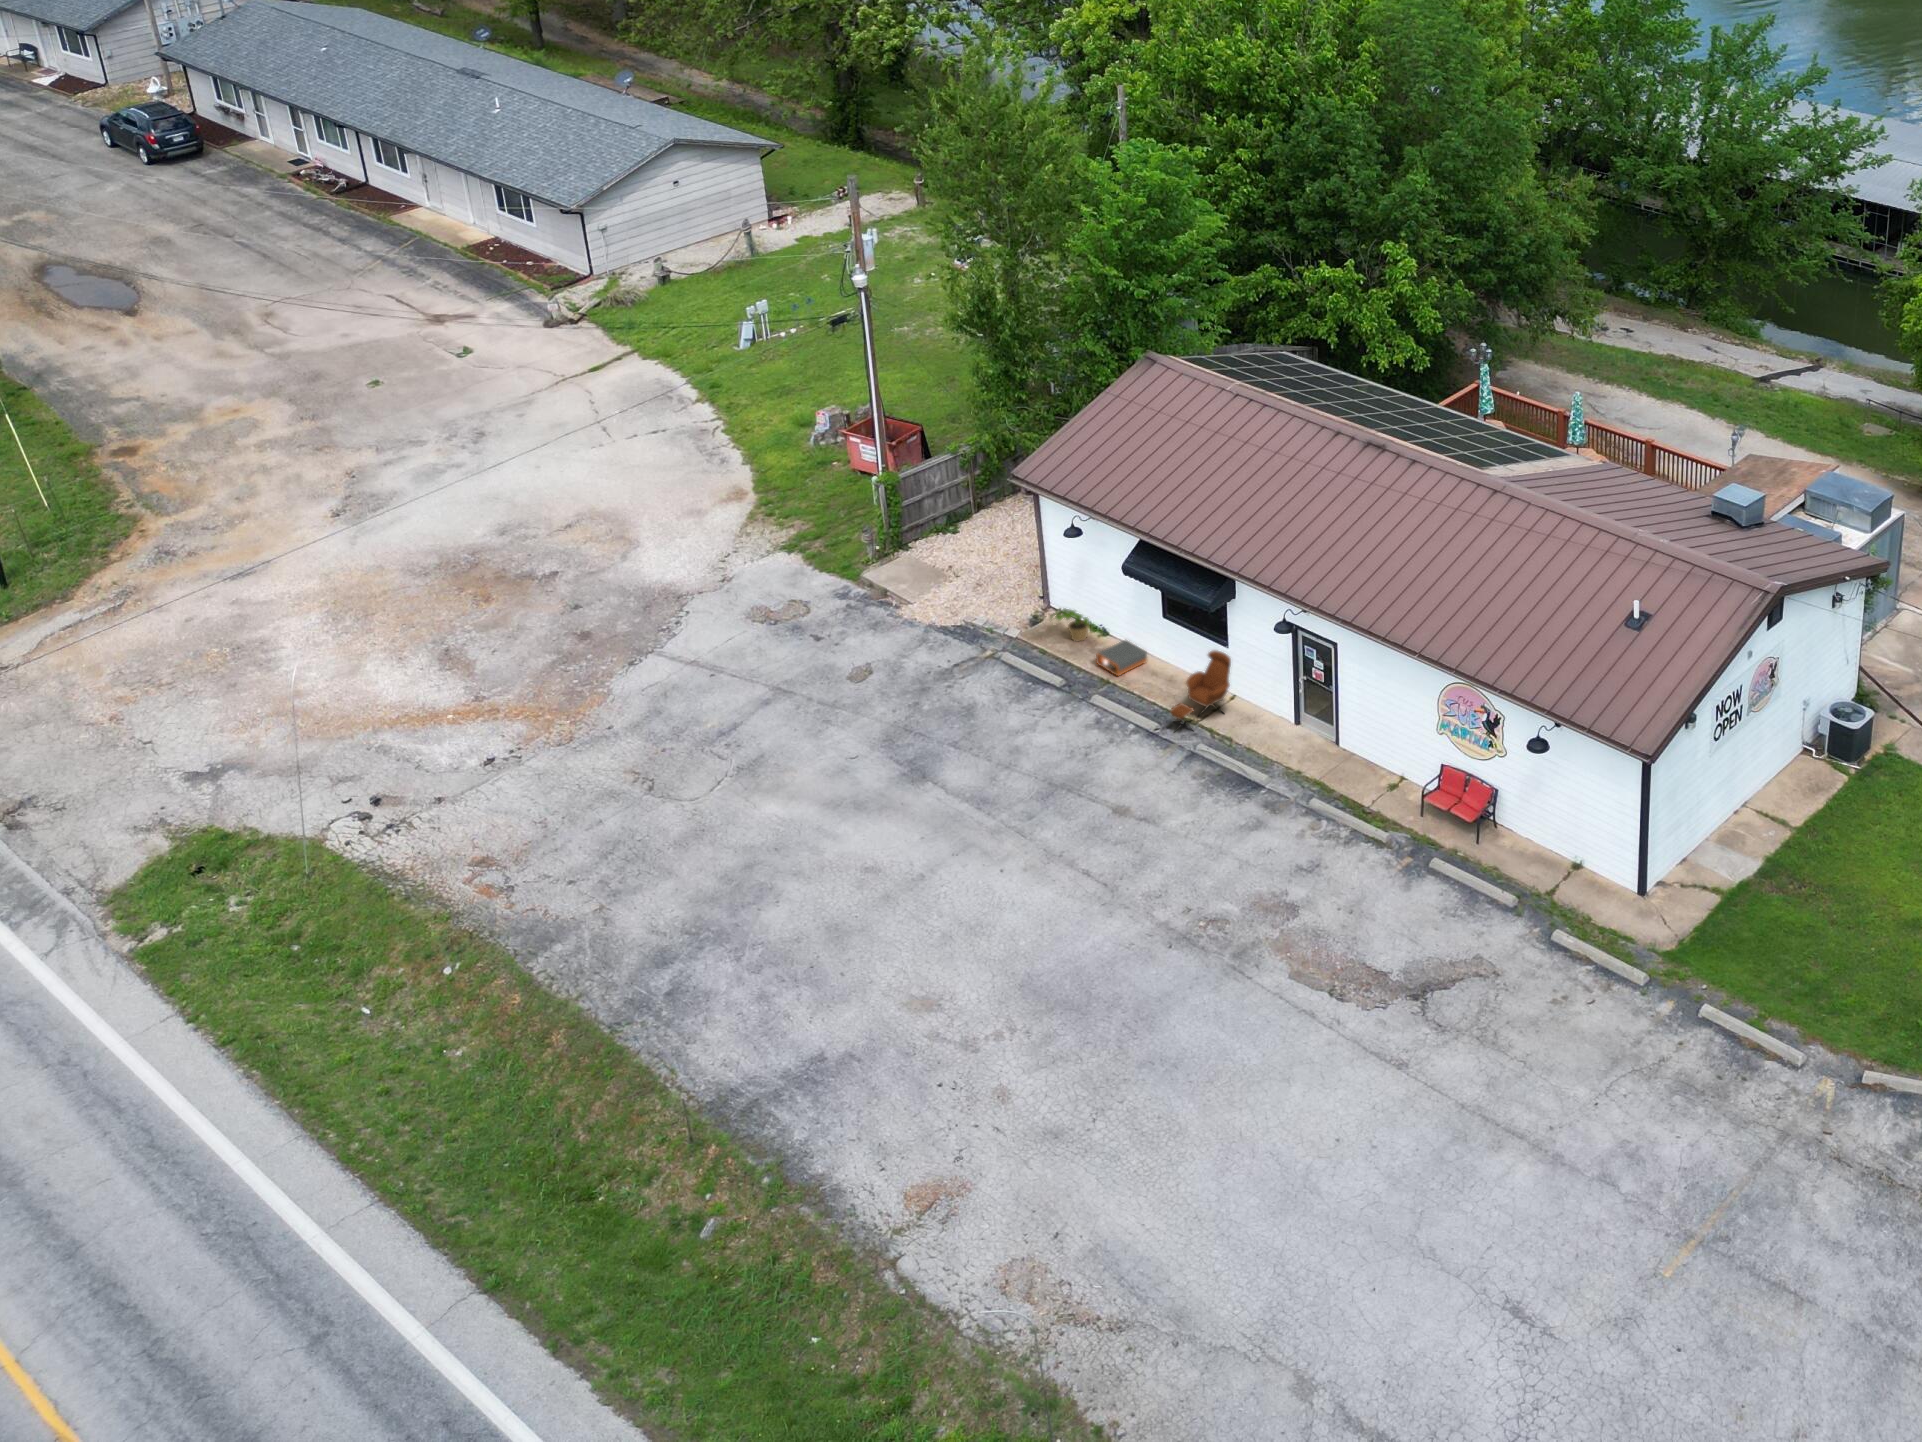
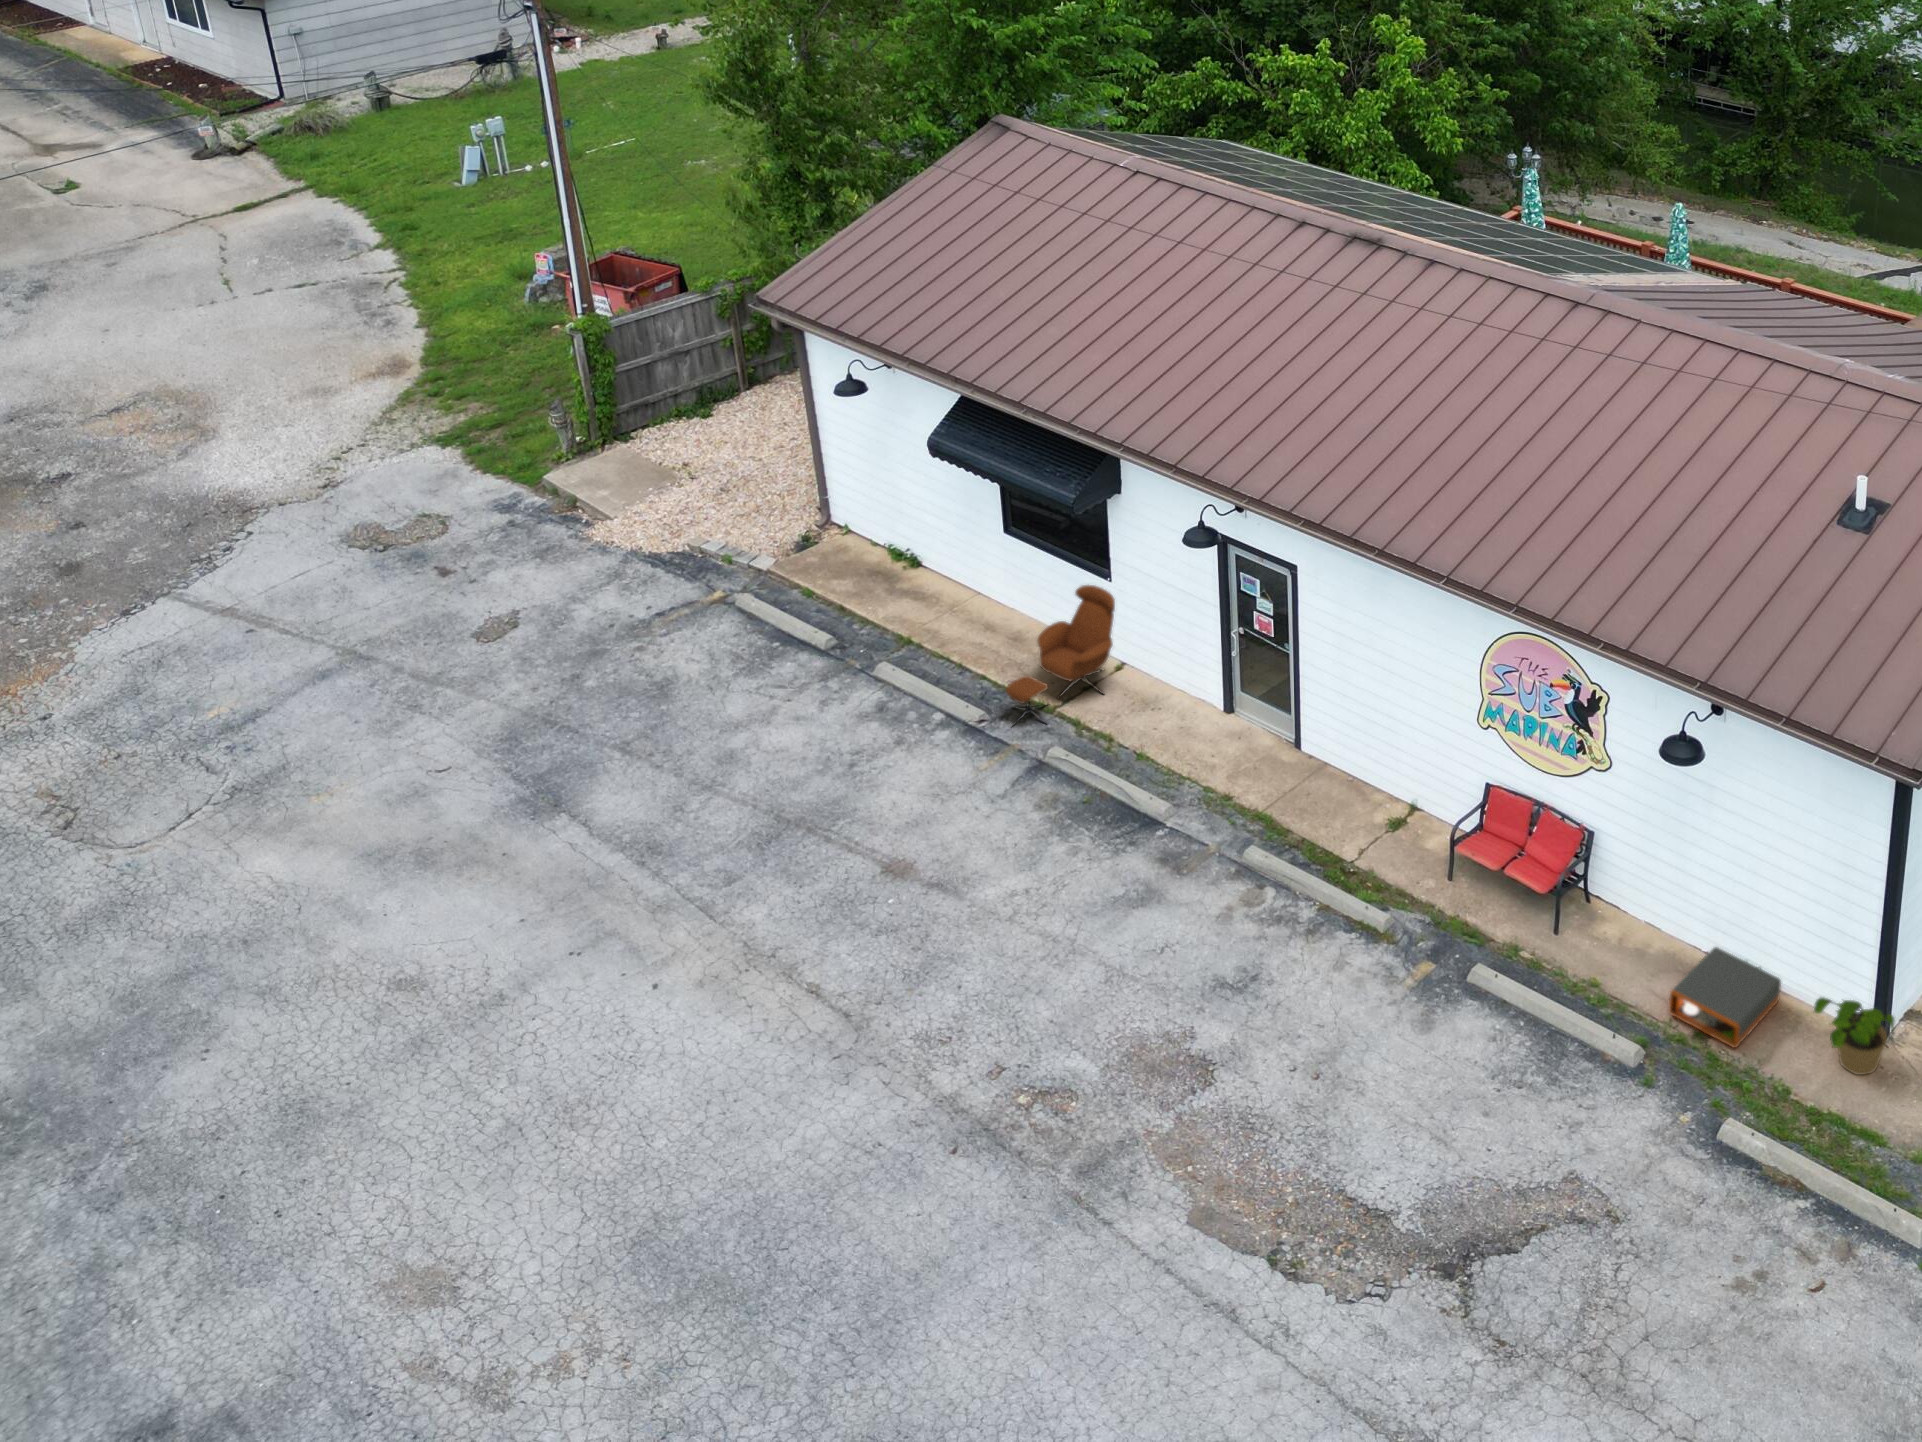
potted plant: present [1051,609,1089,642] -> present [1814,997,1895,1075]
storage box: present [1096,640,1147,676] -> present [1669,947,1781,1048]

